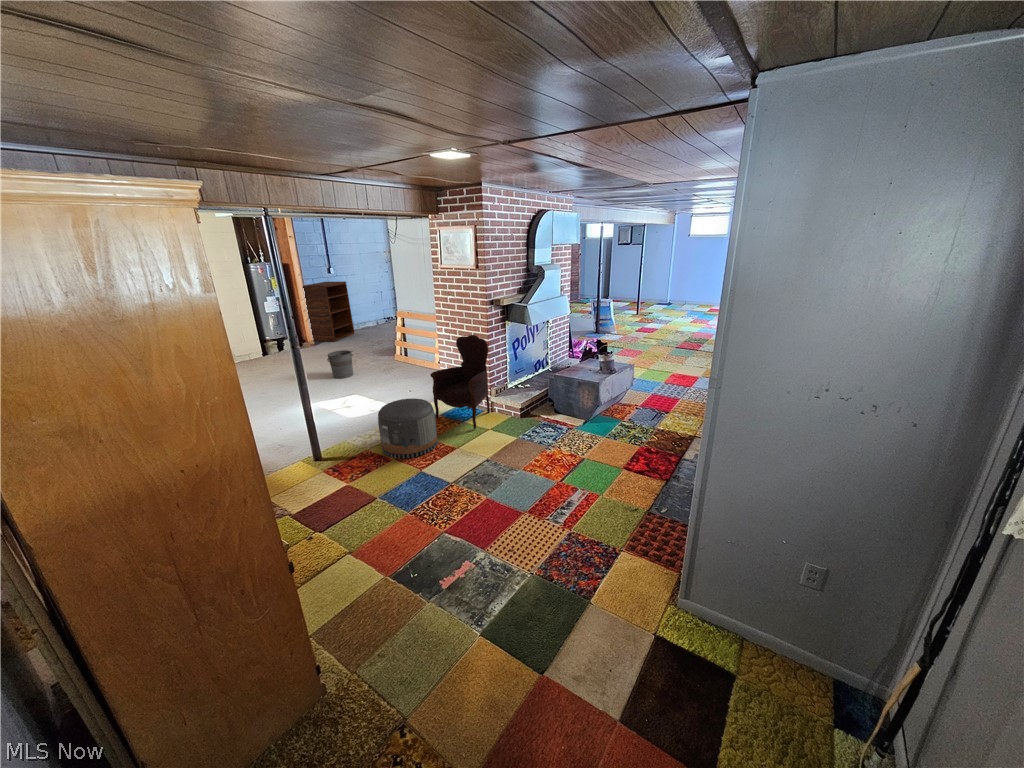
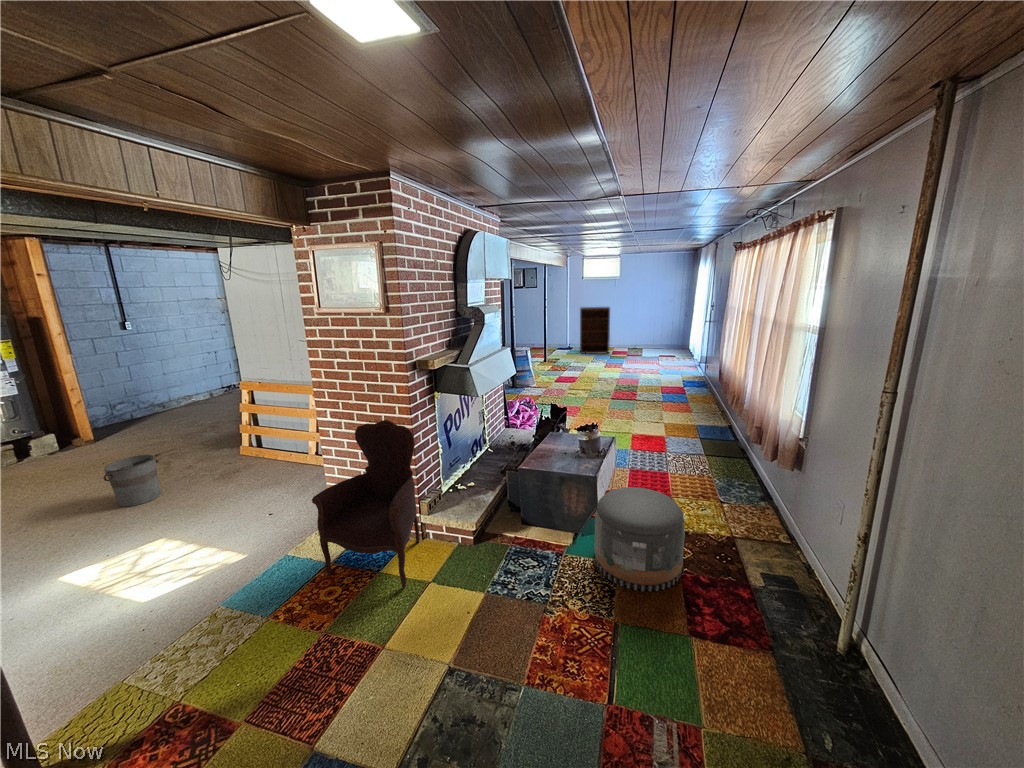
shelving unit: present [303,281,354,341] -> present [580,307,610,354]
pouf: present [378,398,438,458] -> present [595,487,685,591]

